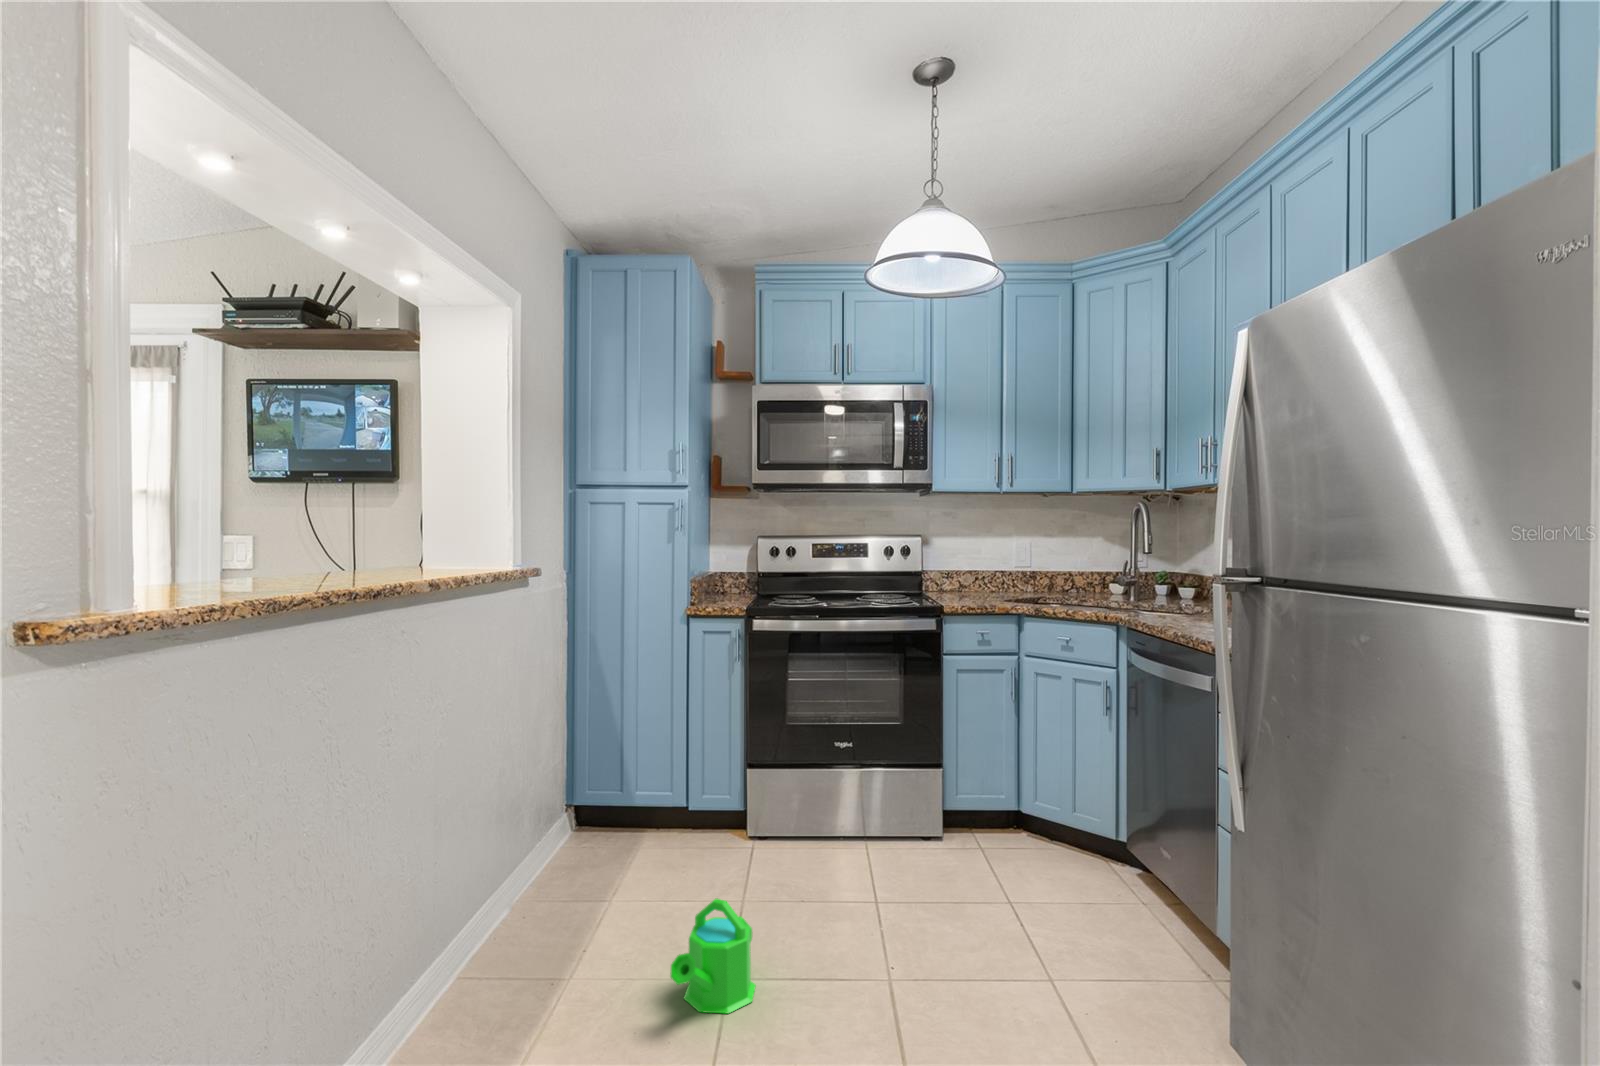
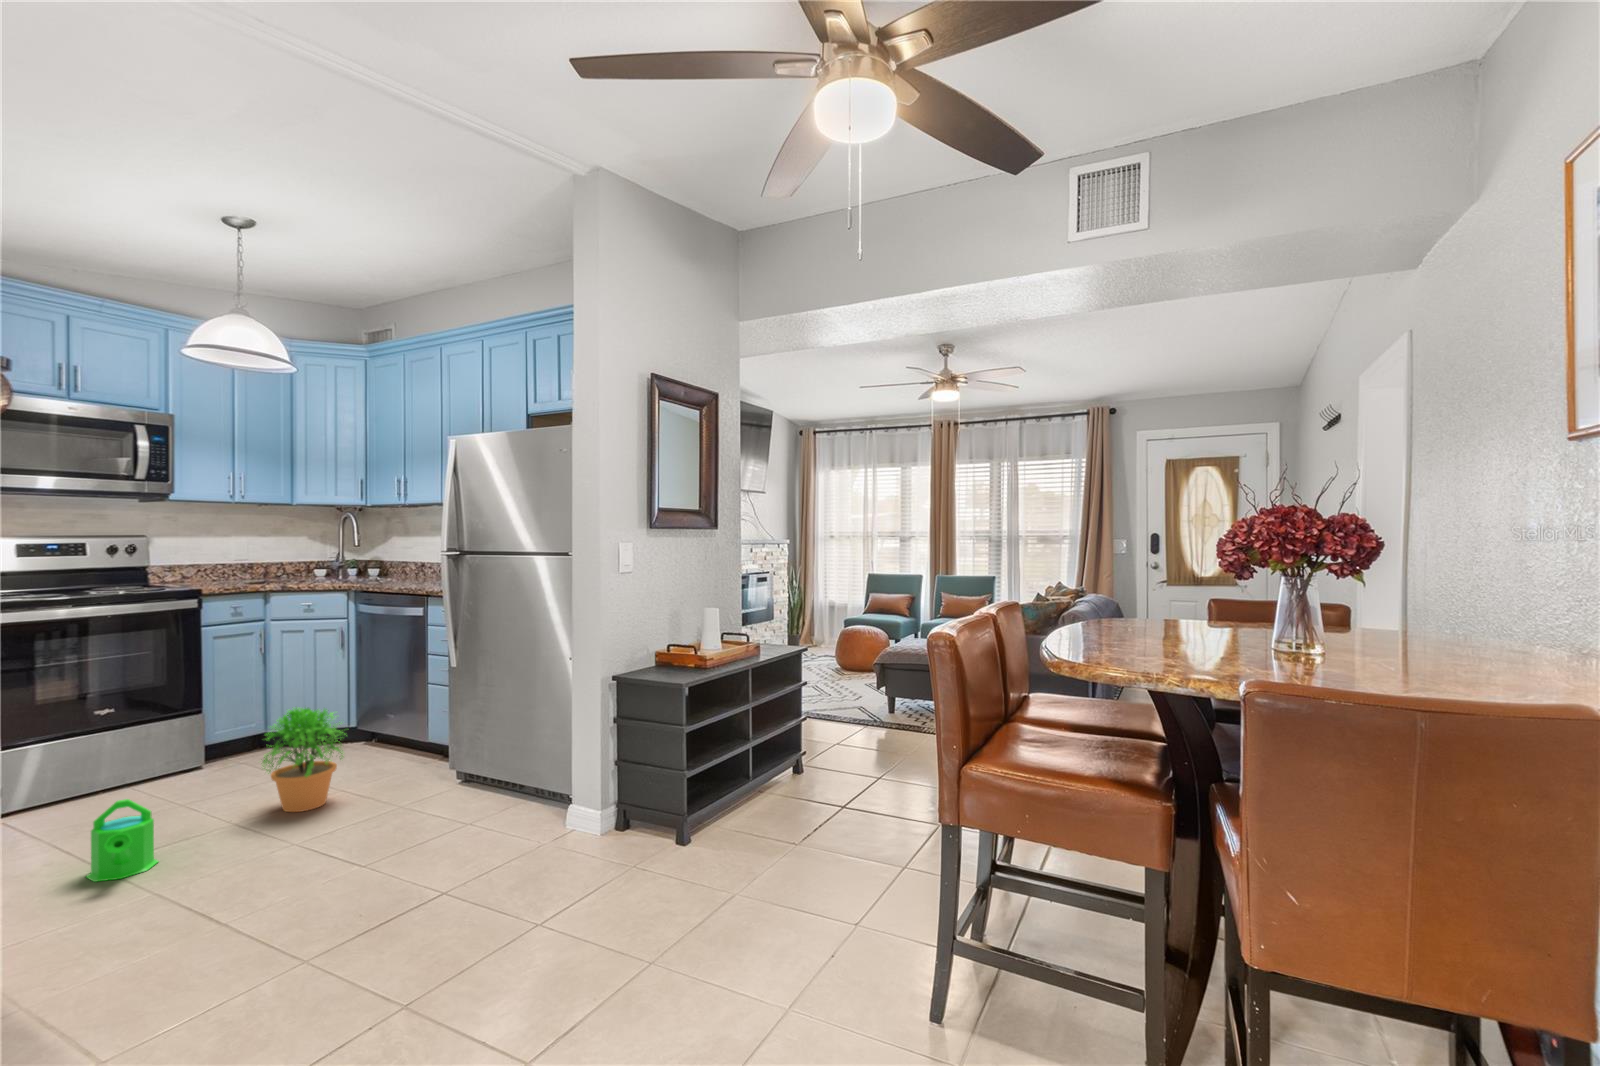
potted plant: none [902,817,1041,998] -> present [263,707,343,812]

